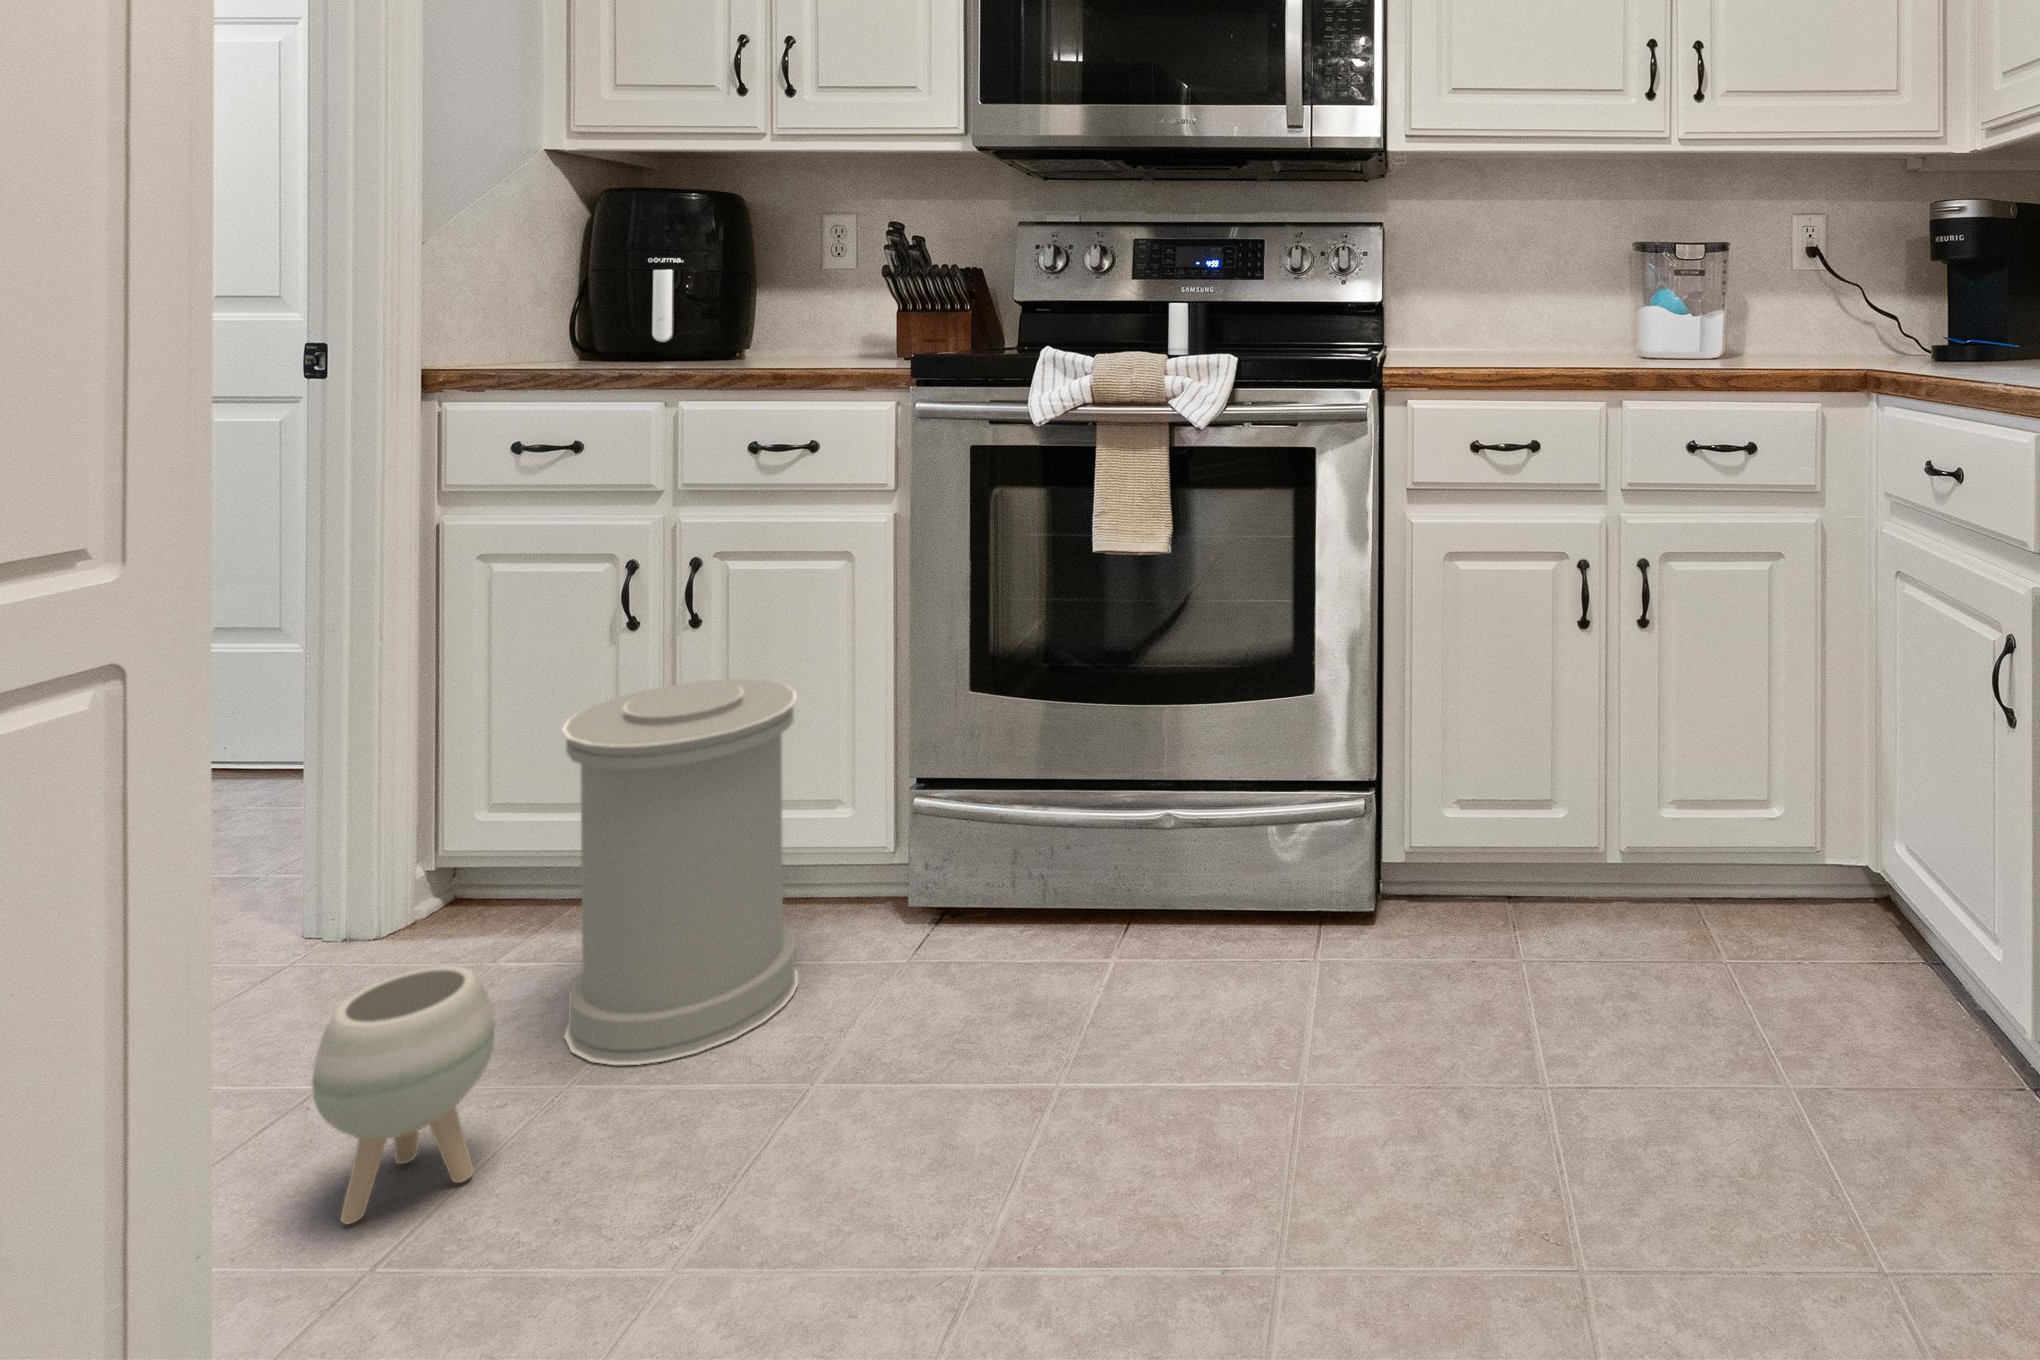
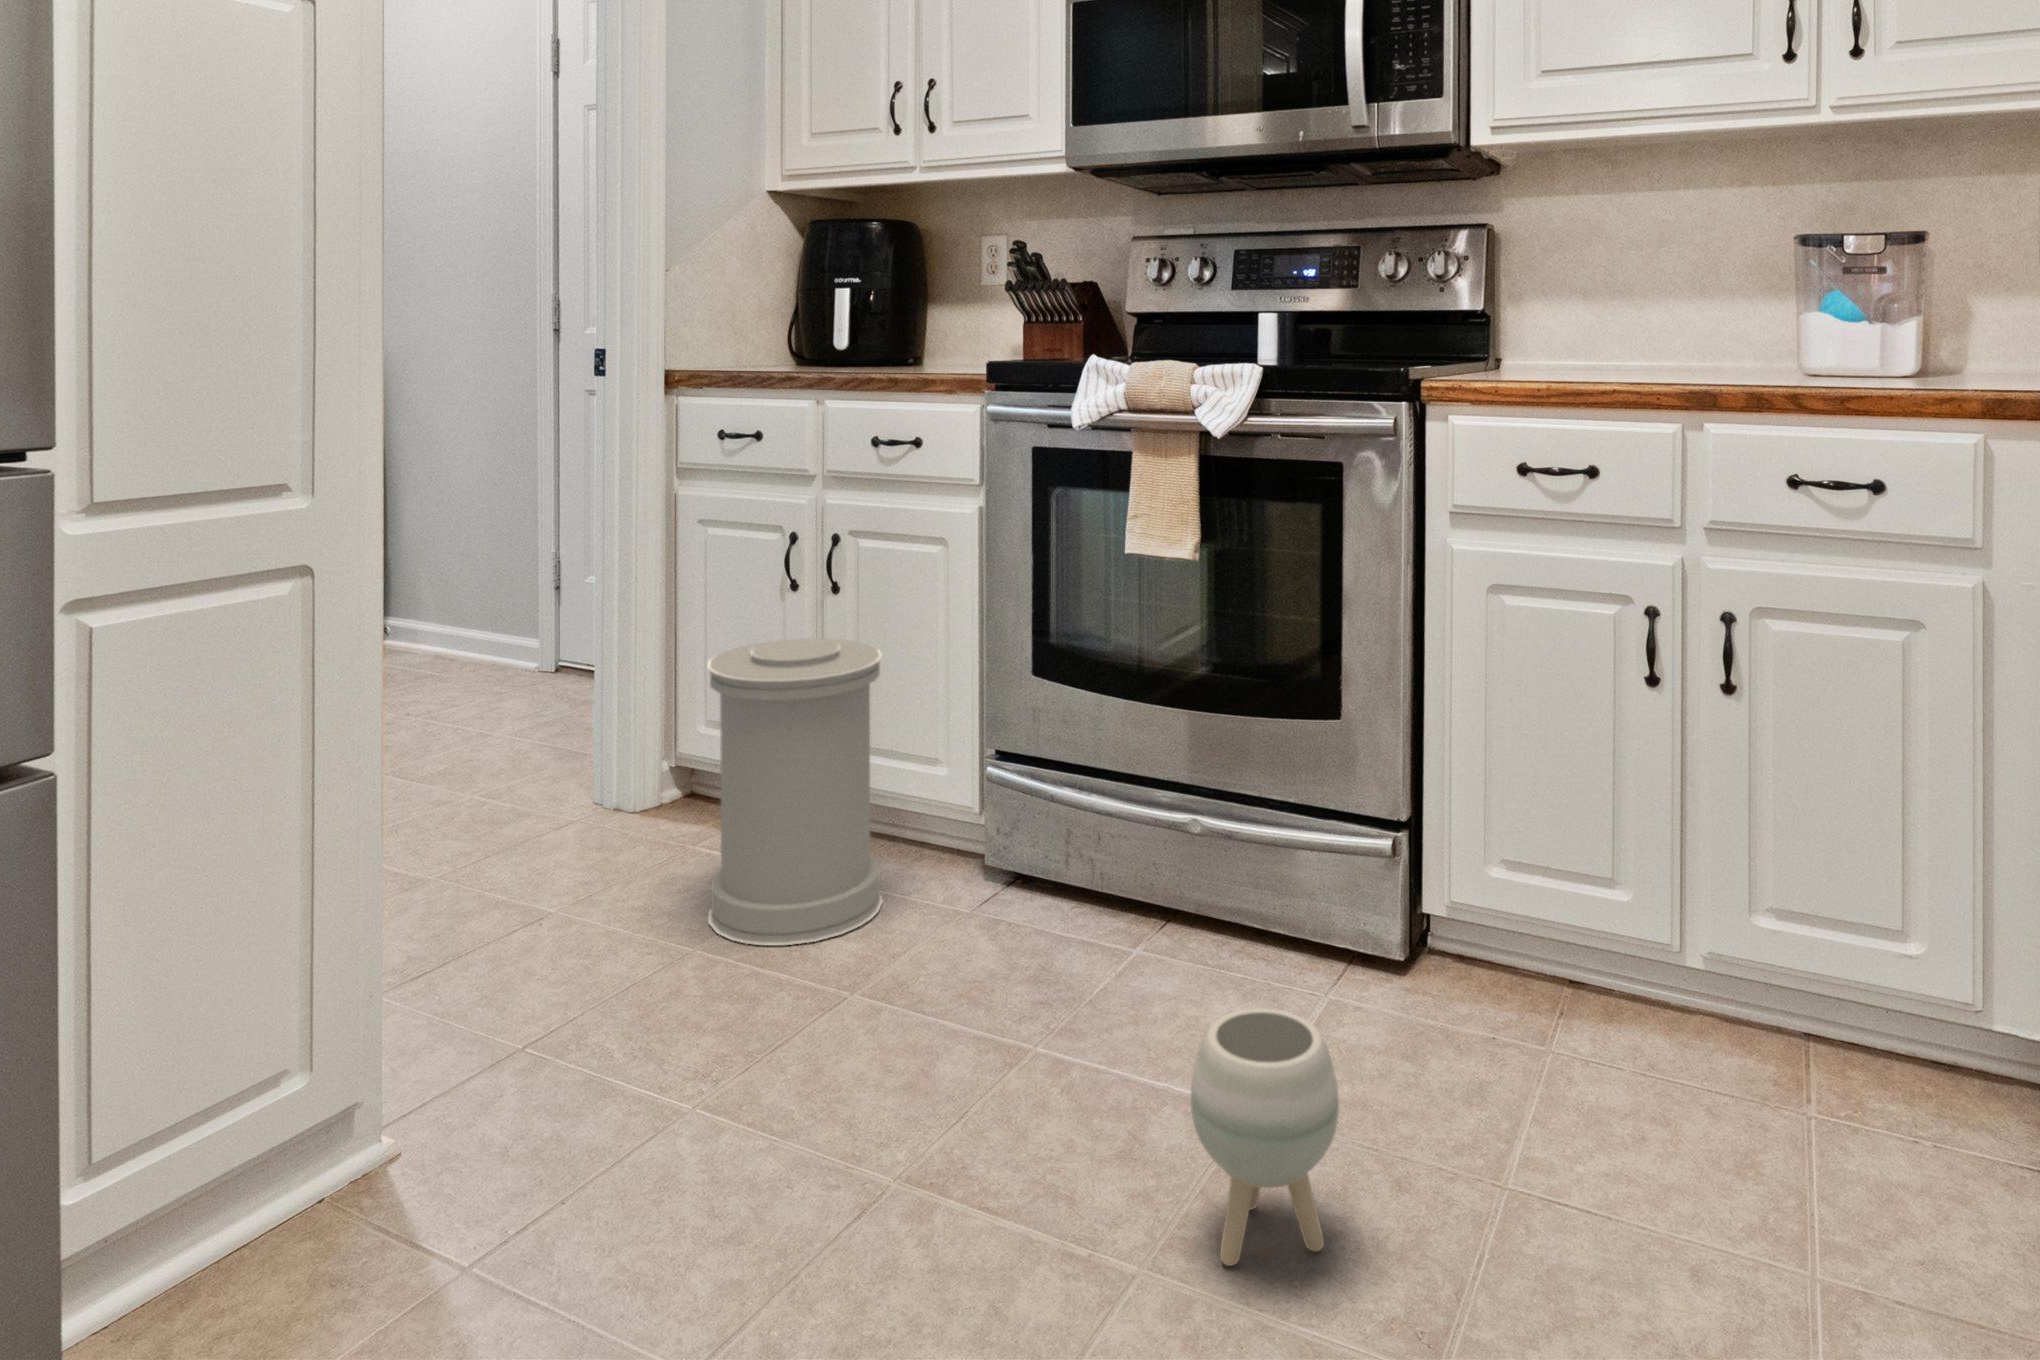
planter: present [312,966,495,1224] -> present [1191,1008,1339,1266]

